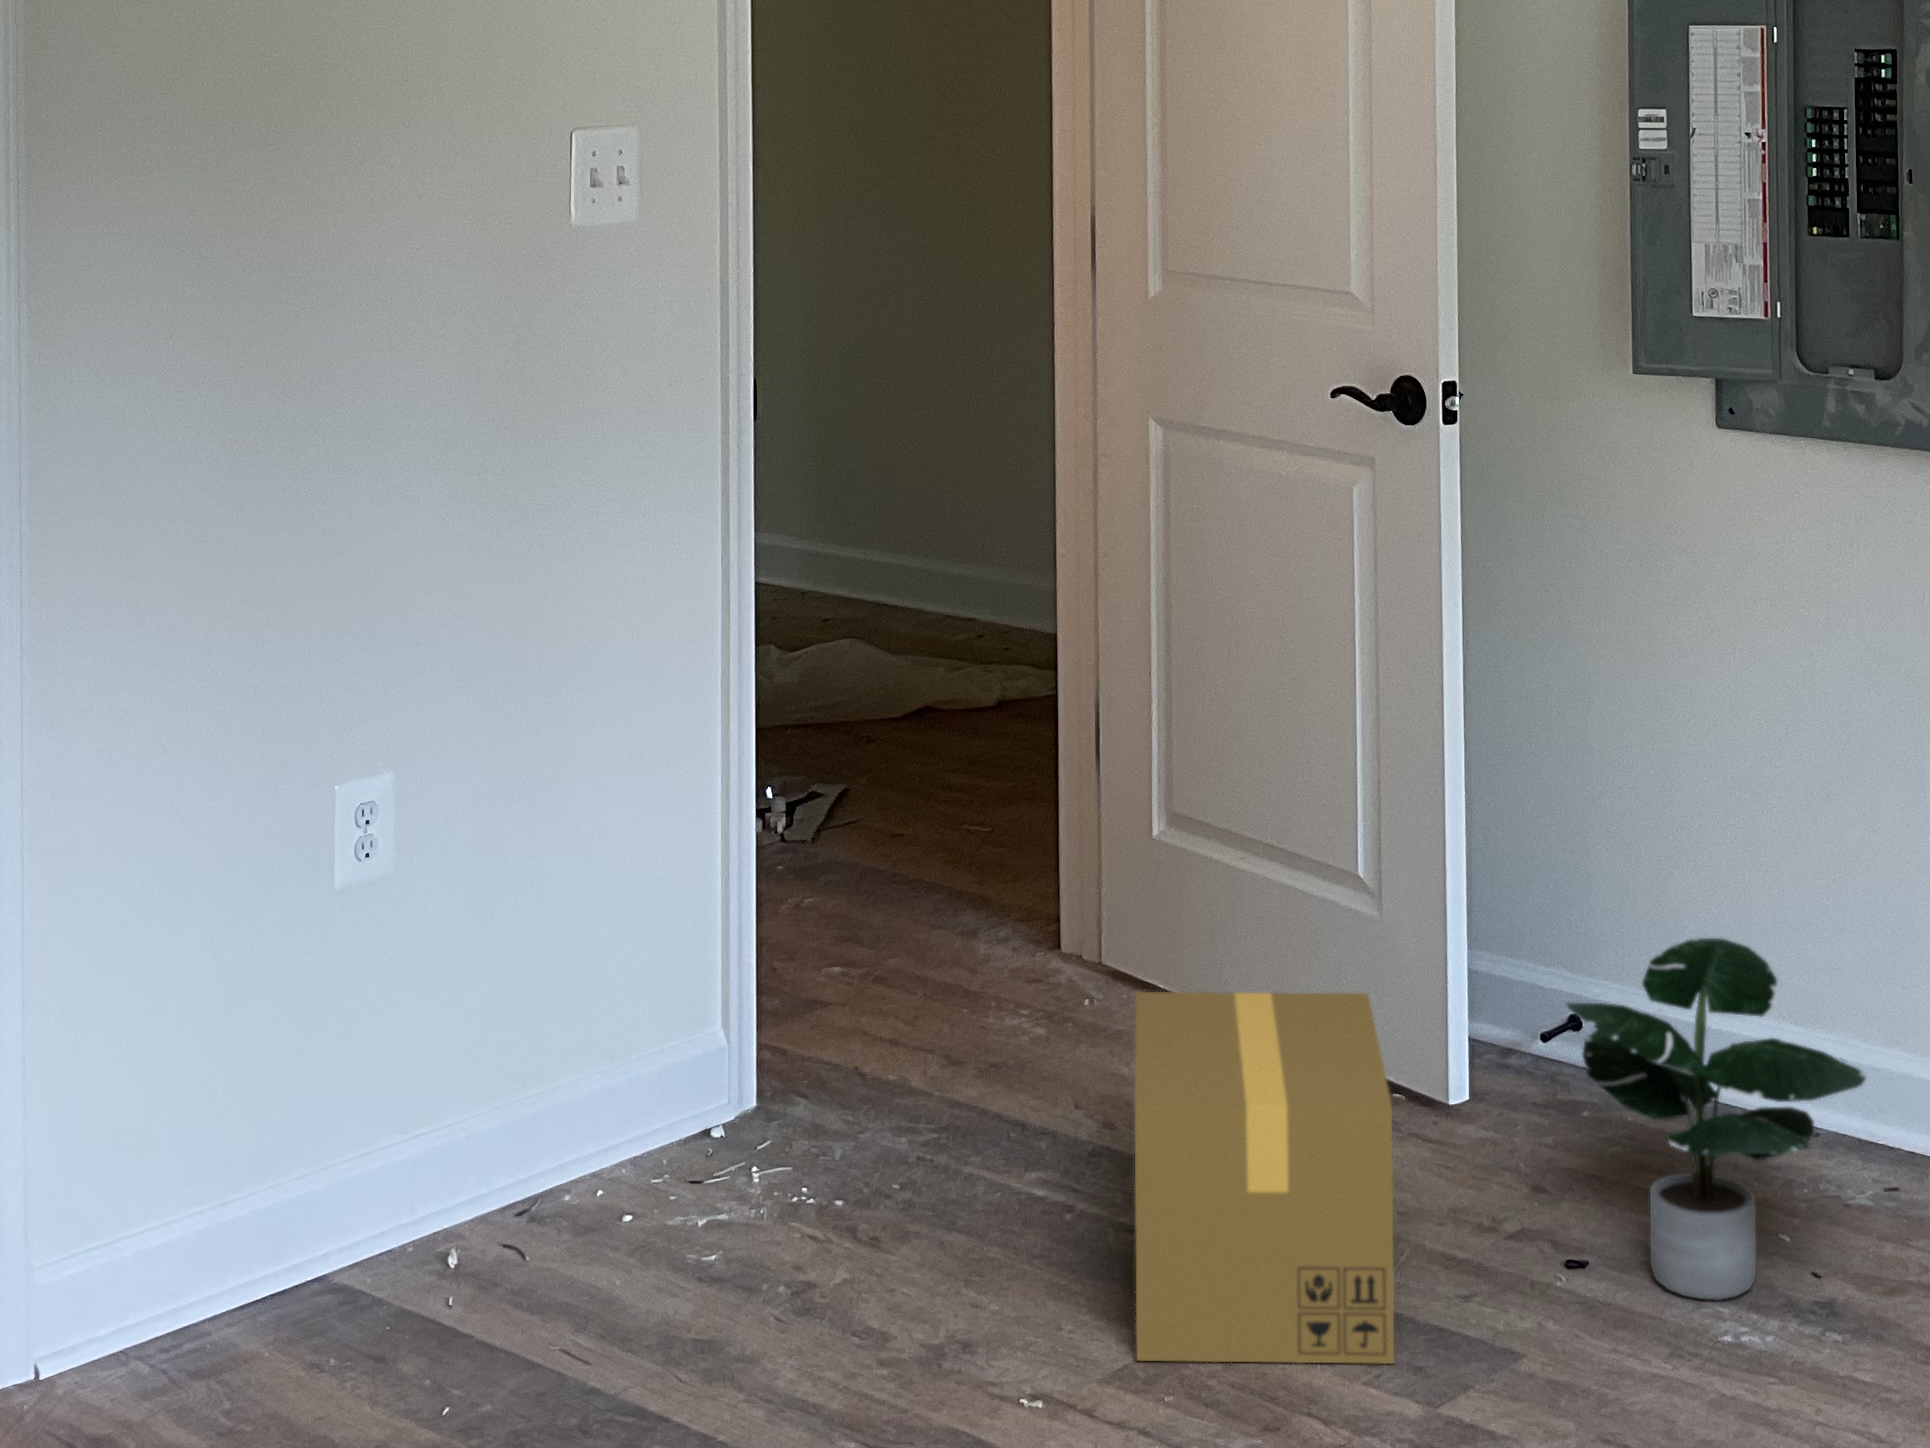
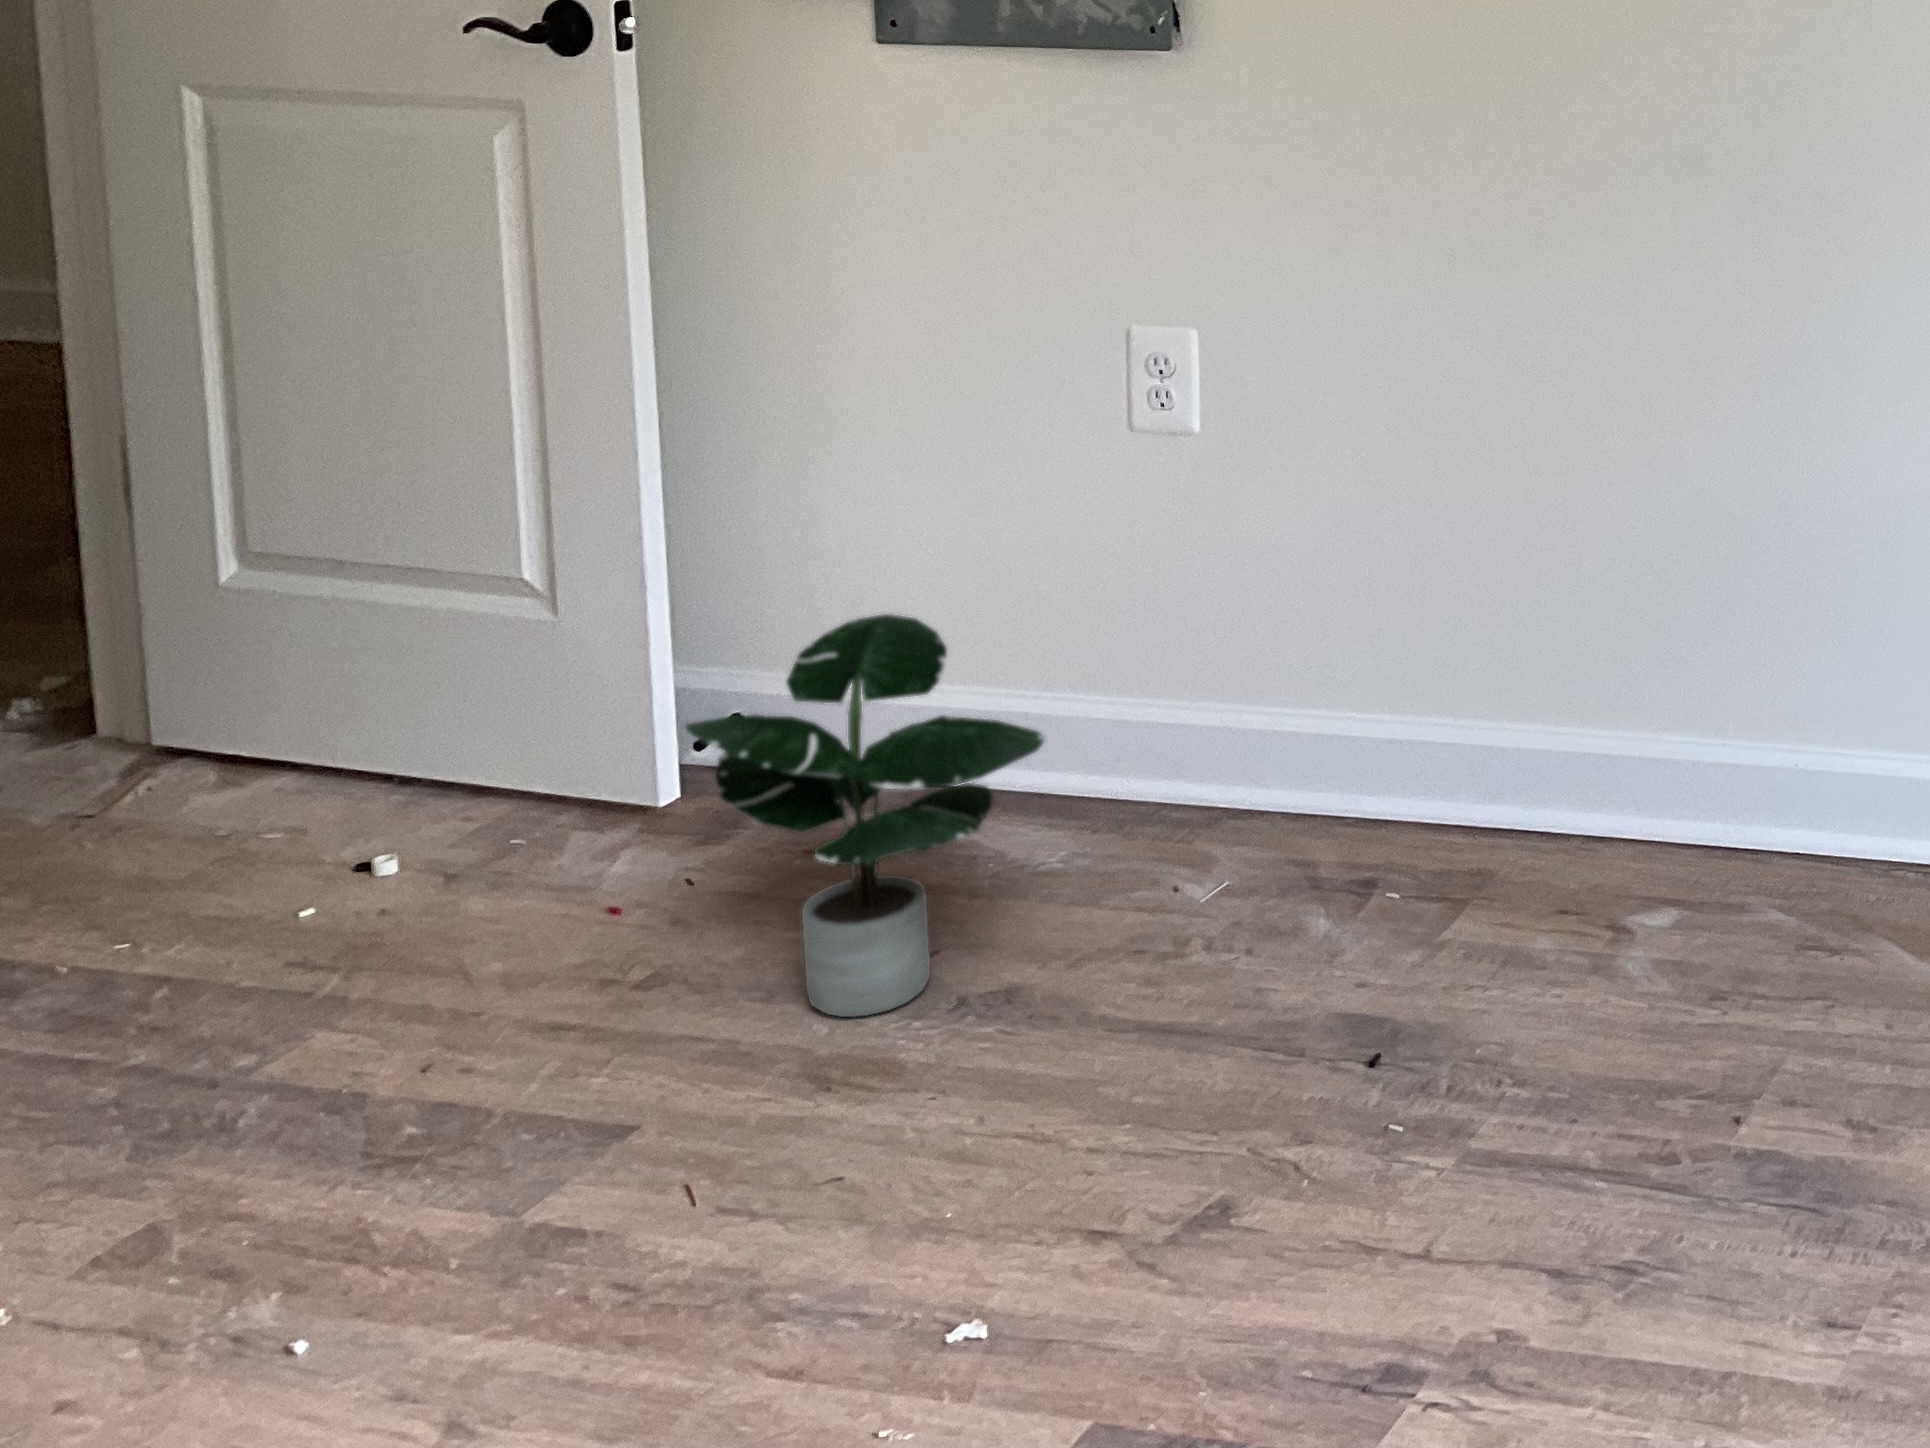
cardboard box: present [1135,992,1394,1364] -> none [67,756,465,1279]

